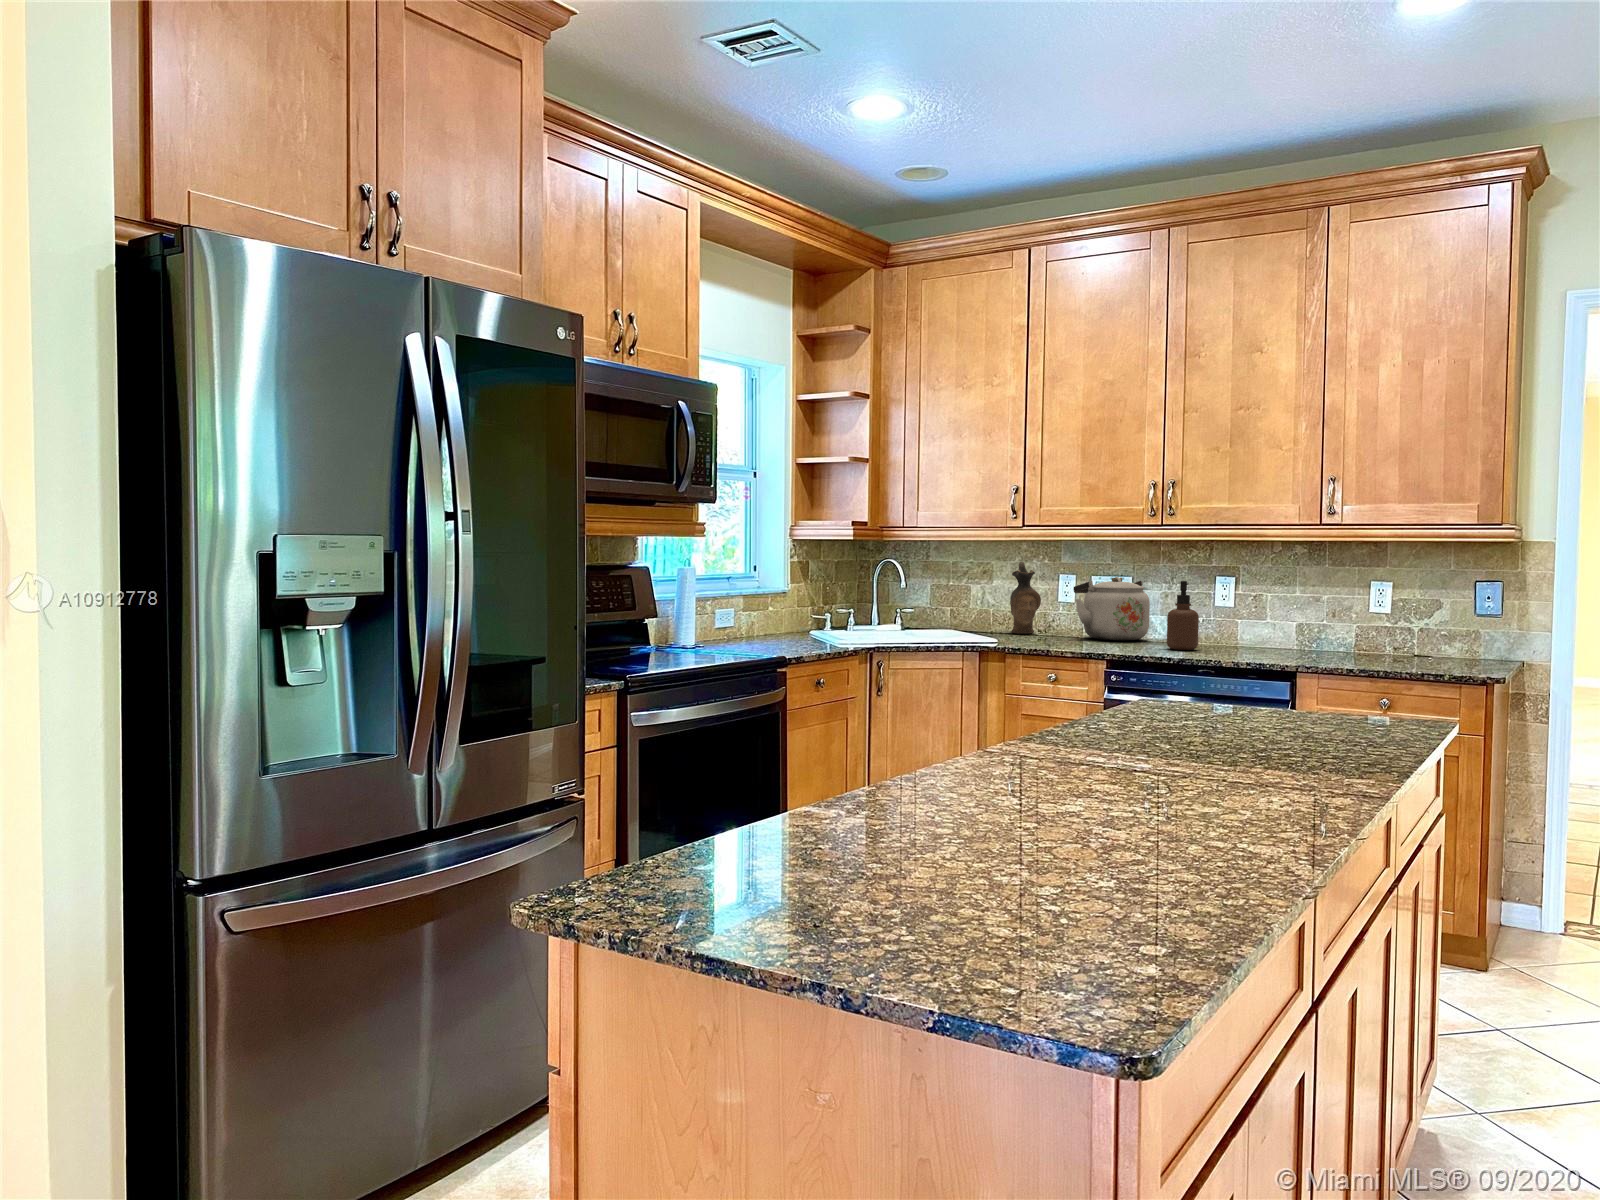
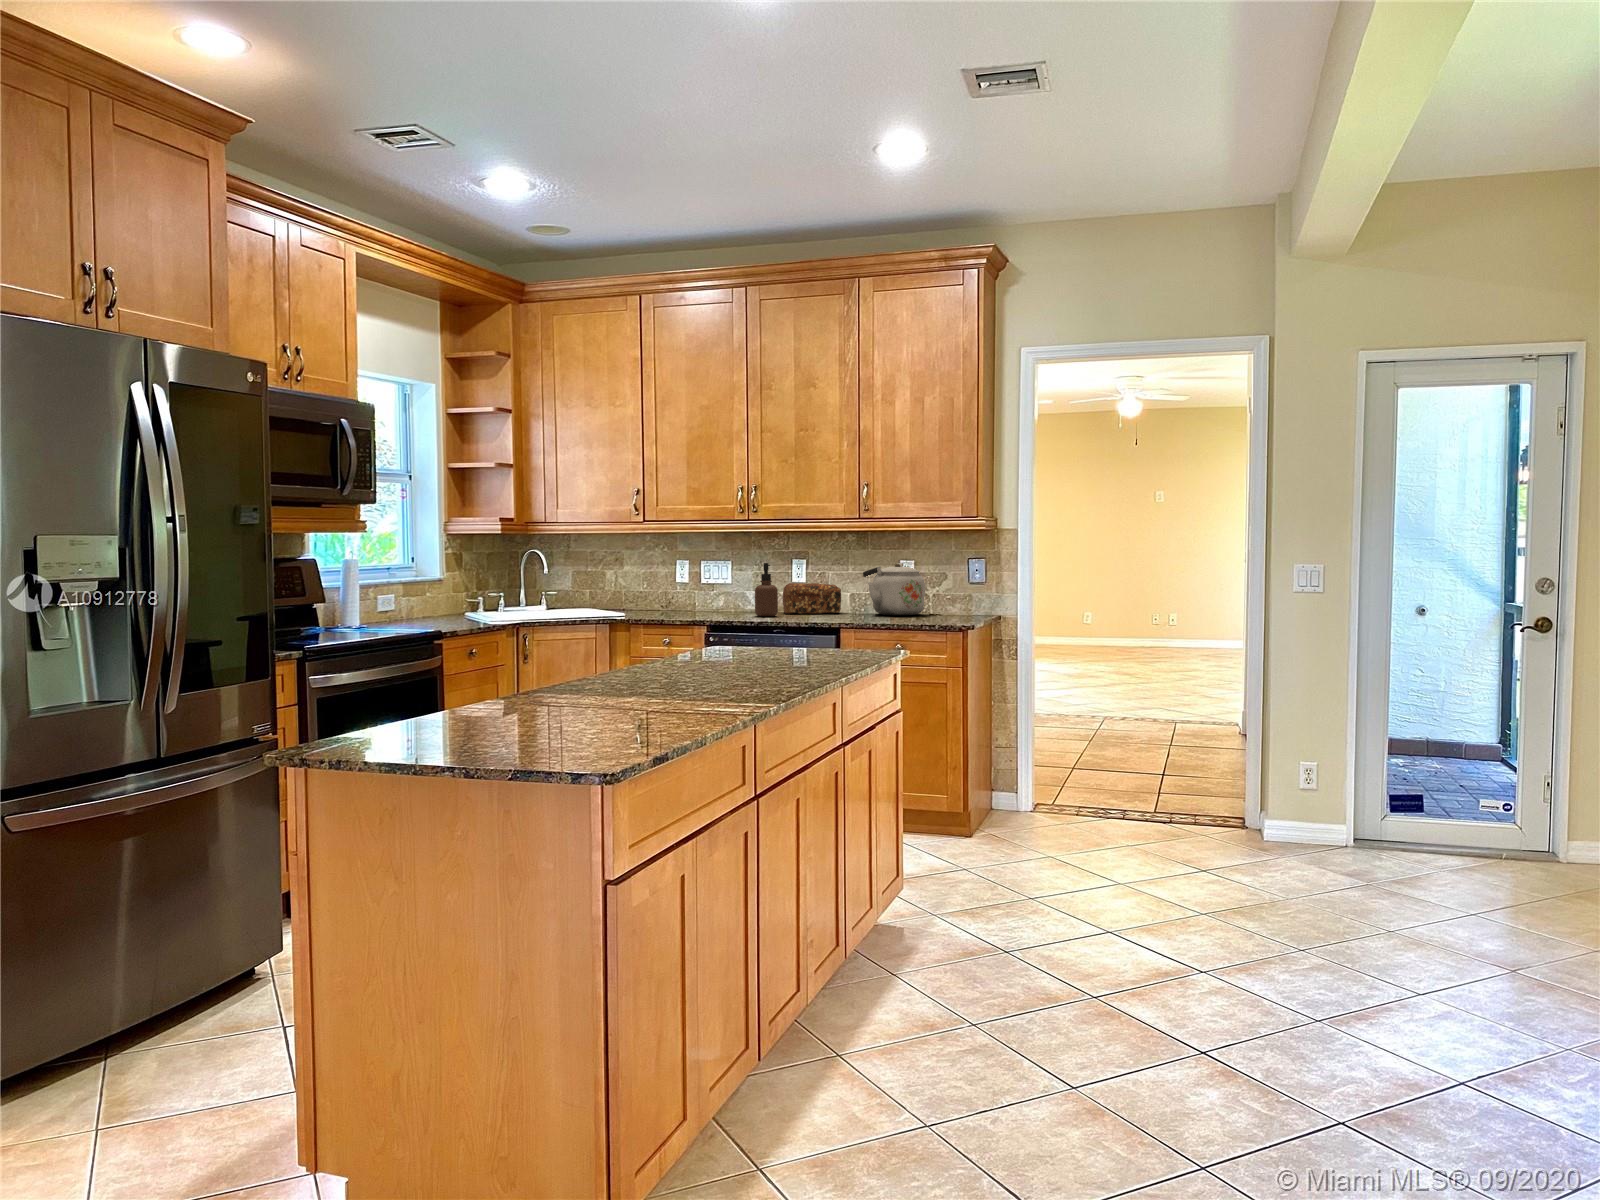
ceramic pitcher: present [1010,562,1041,633] -> none [638,551,662,610]
kettle: present [1073,577,1150,640] -> present [863,563,925,615]
bread loaf: none [1199,607,1284,648] -> present [783,583,841,614]

